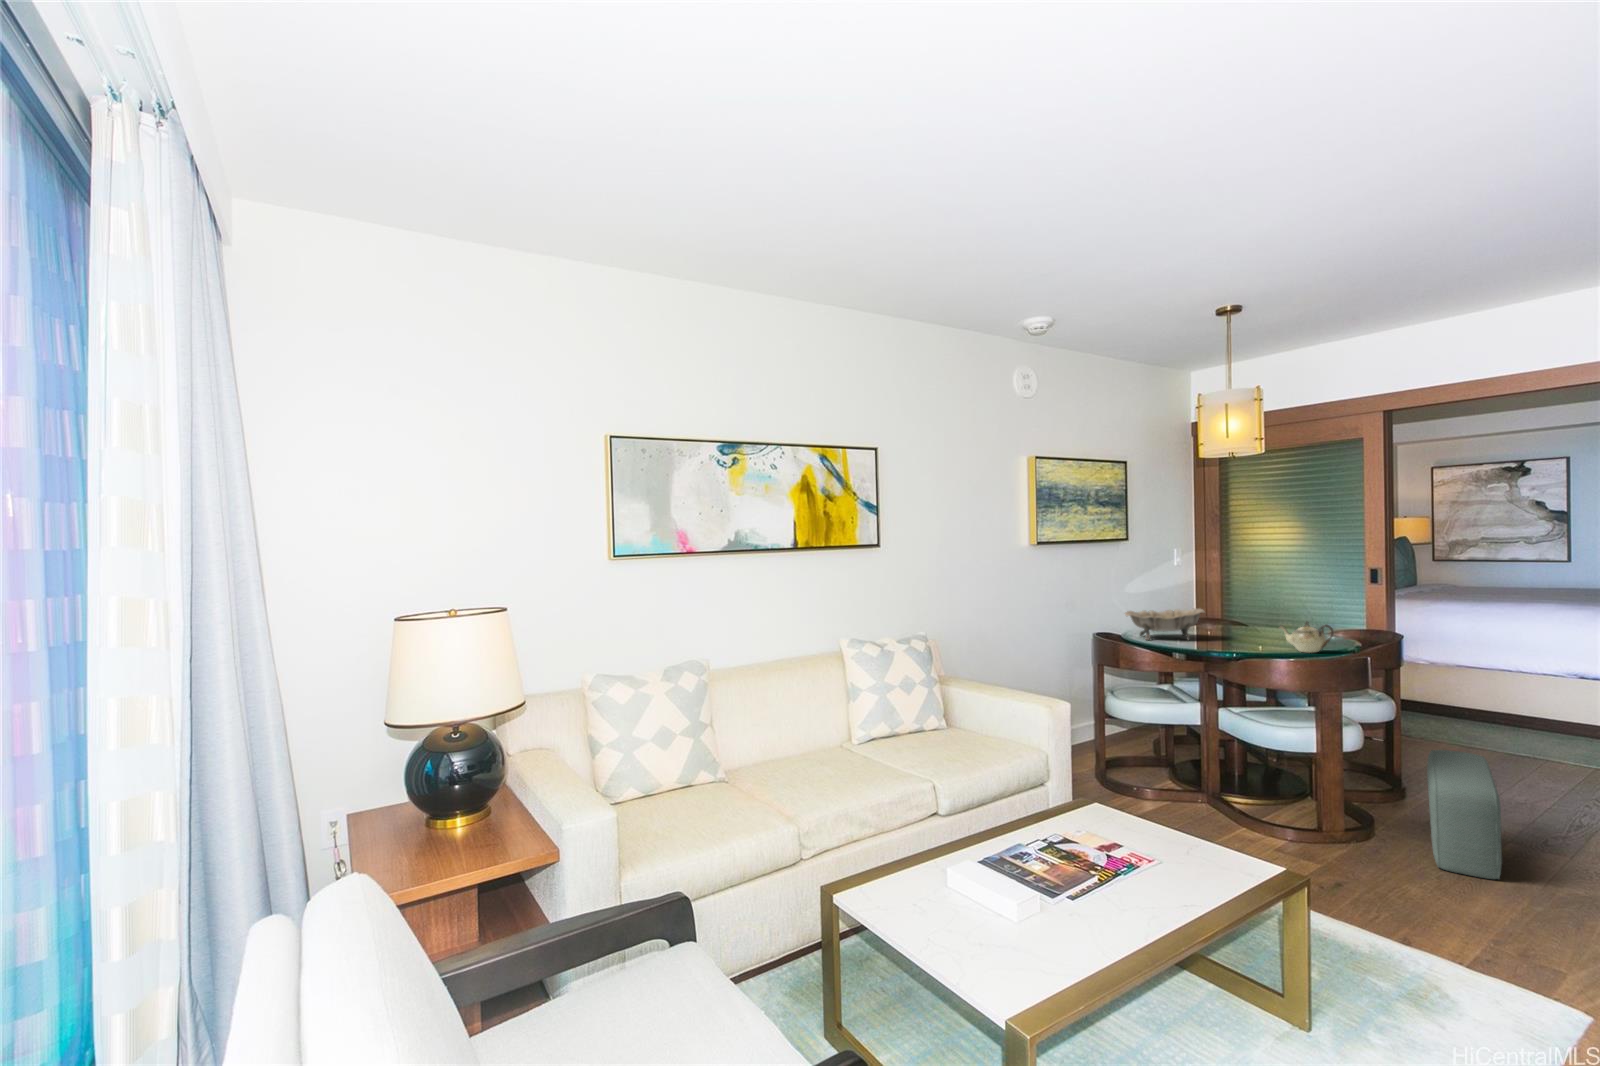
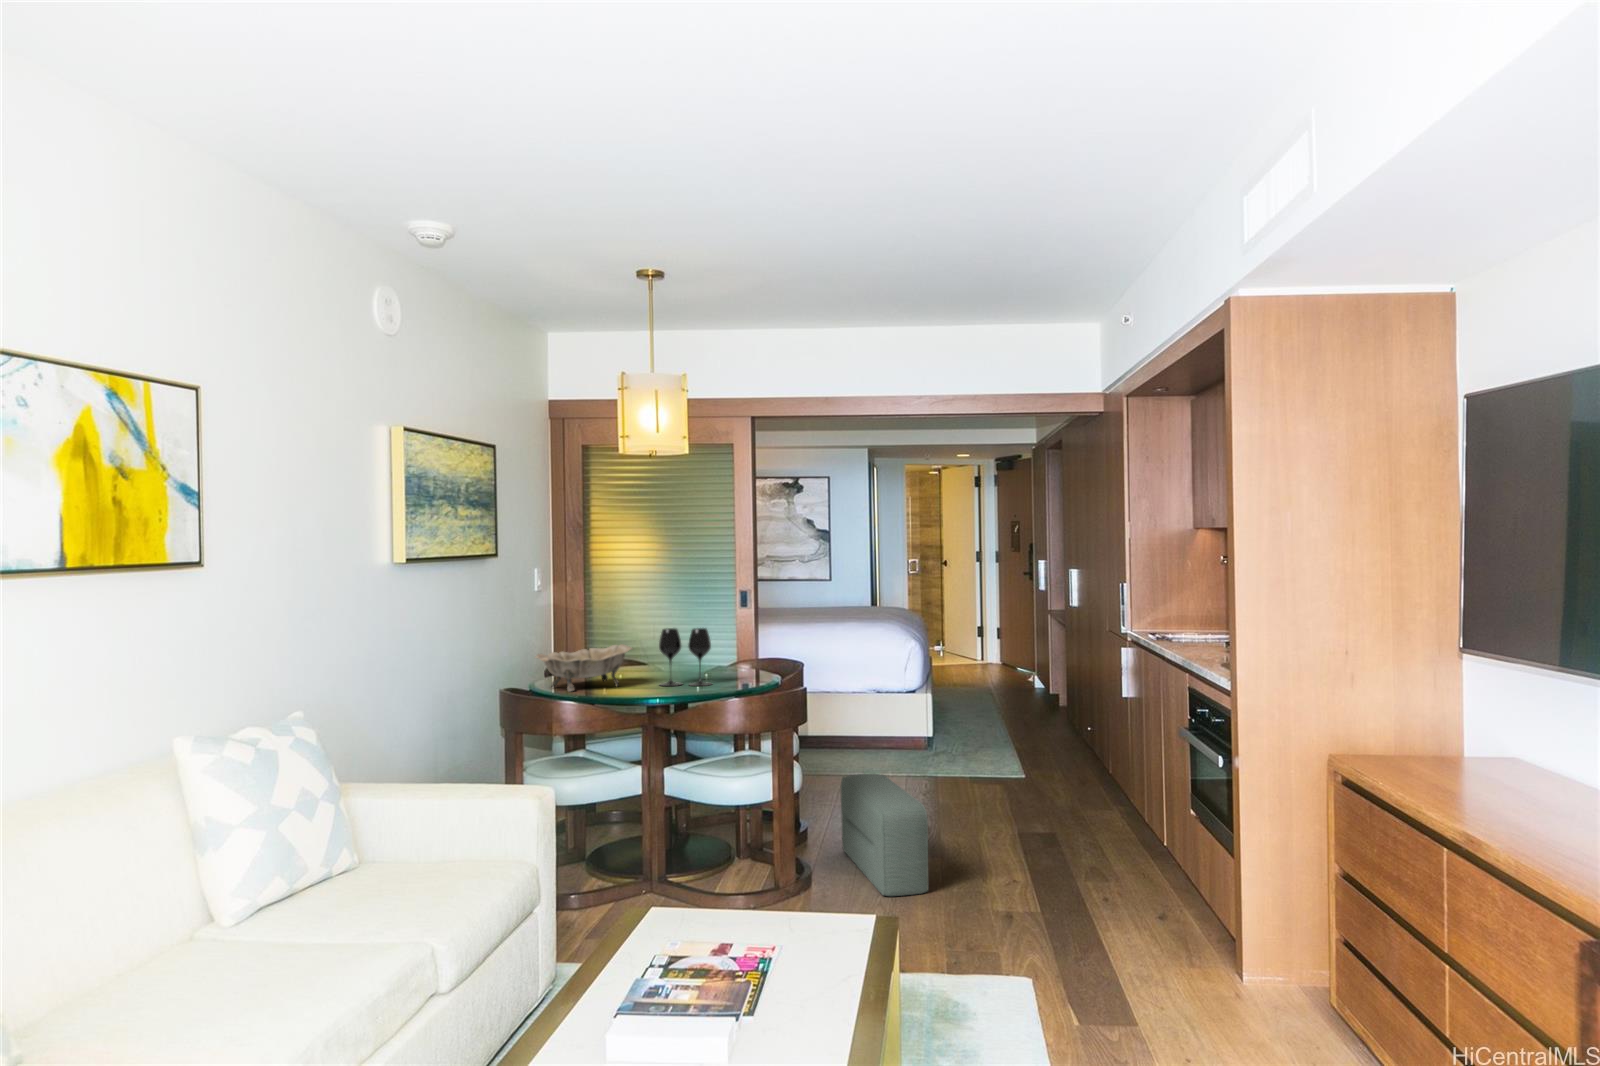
wine glass: none [1224,598,1272,647] -> present [659,628,711,686]
teapot: present [1279,622,1334,653] -> none [724,650,780,686]

